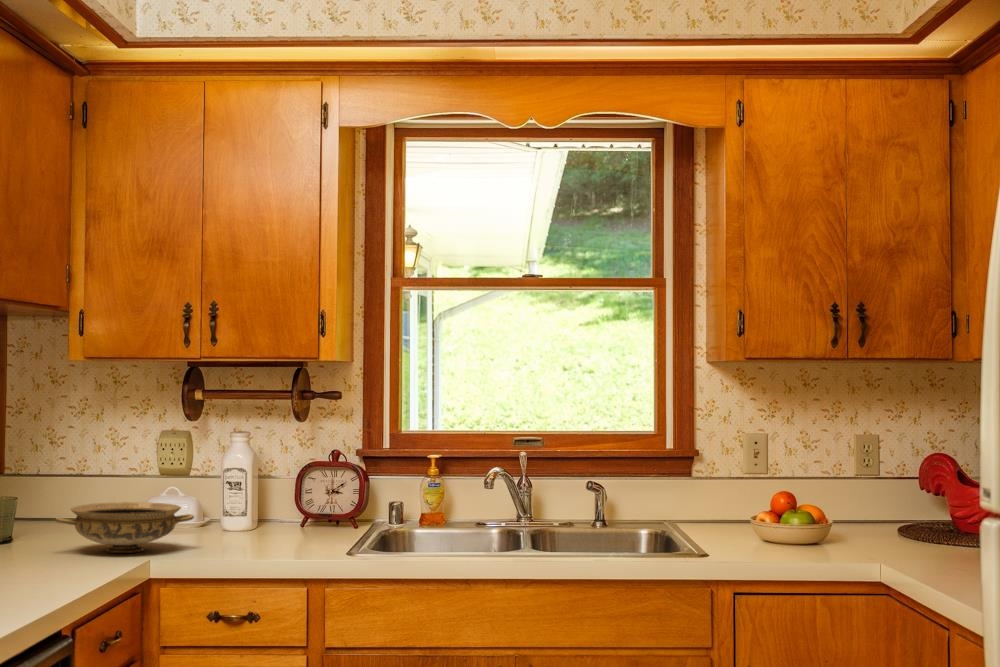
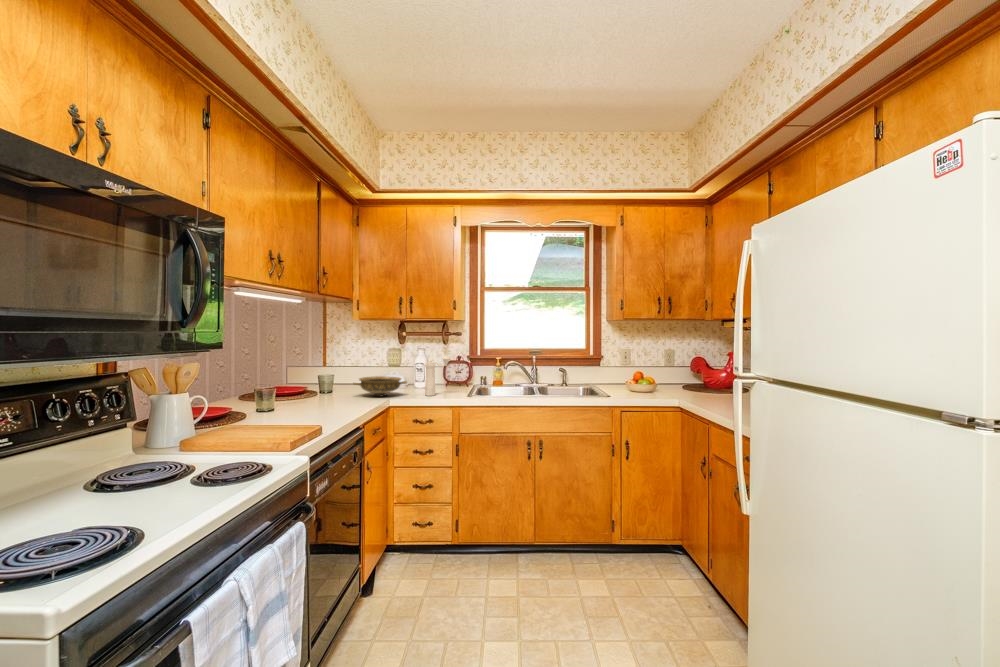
pepper mill: none [238,452,305,552] -> present [425,356,450,396]

